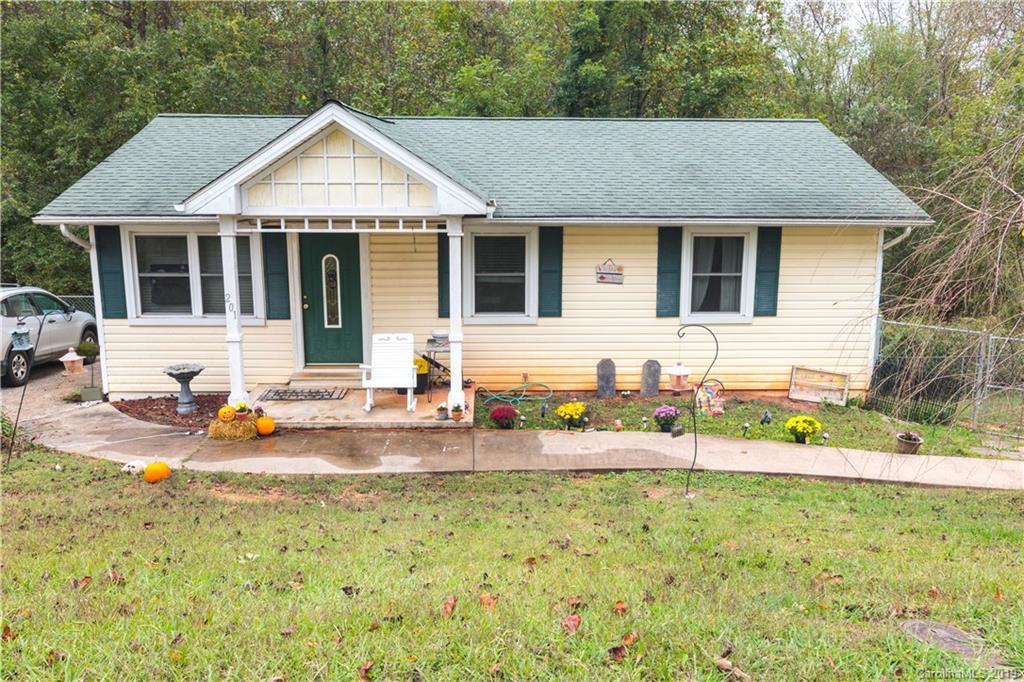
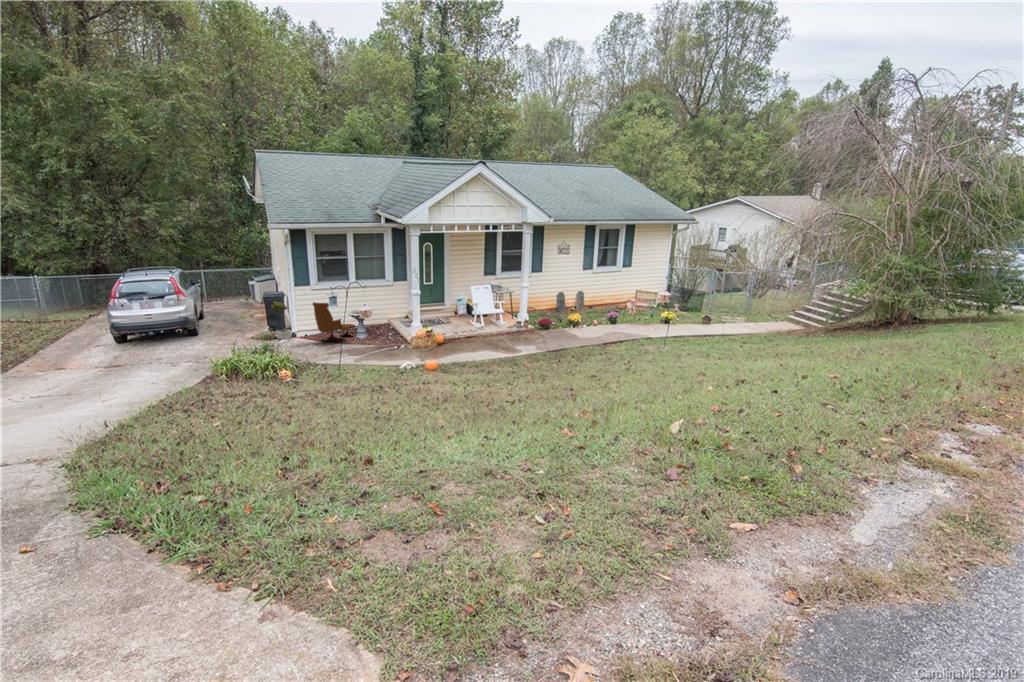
lounge chair: none [92,343,188,412] -> present [313,302,355,340]

